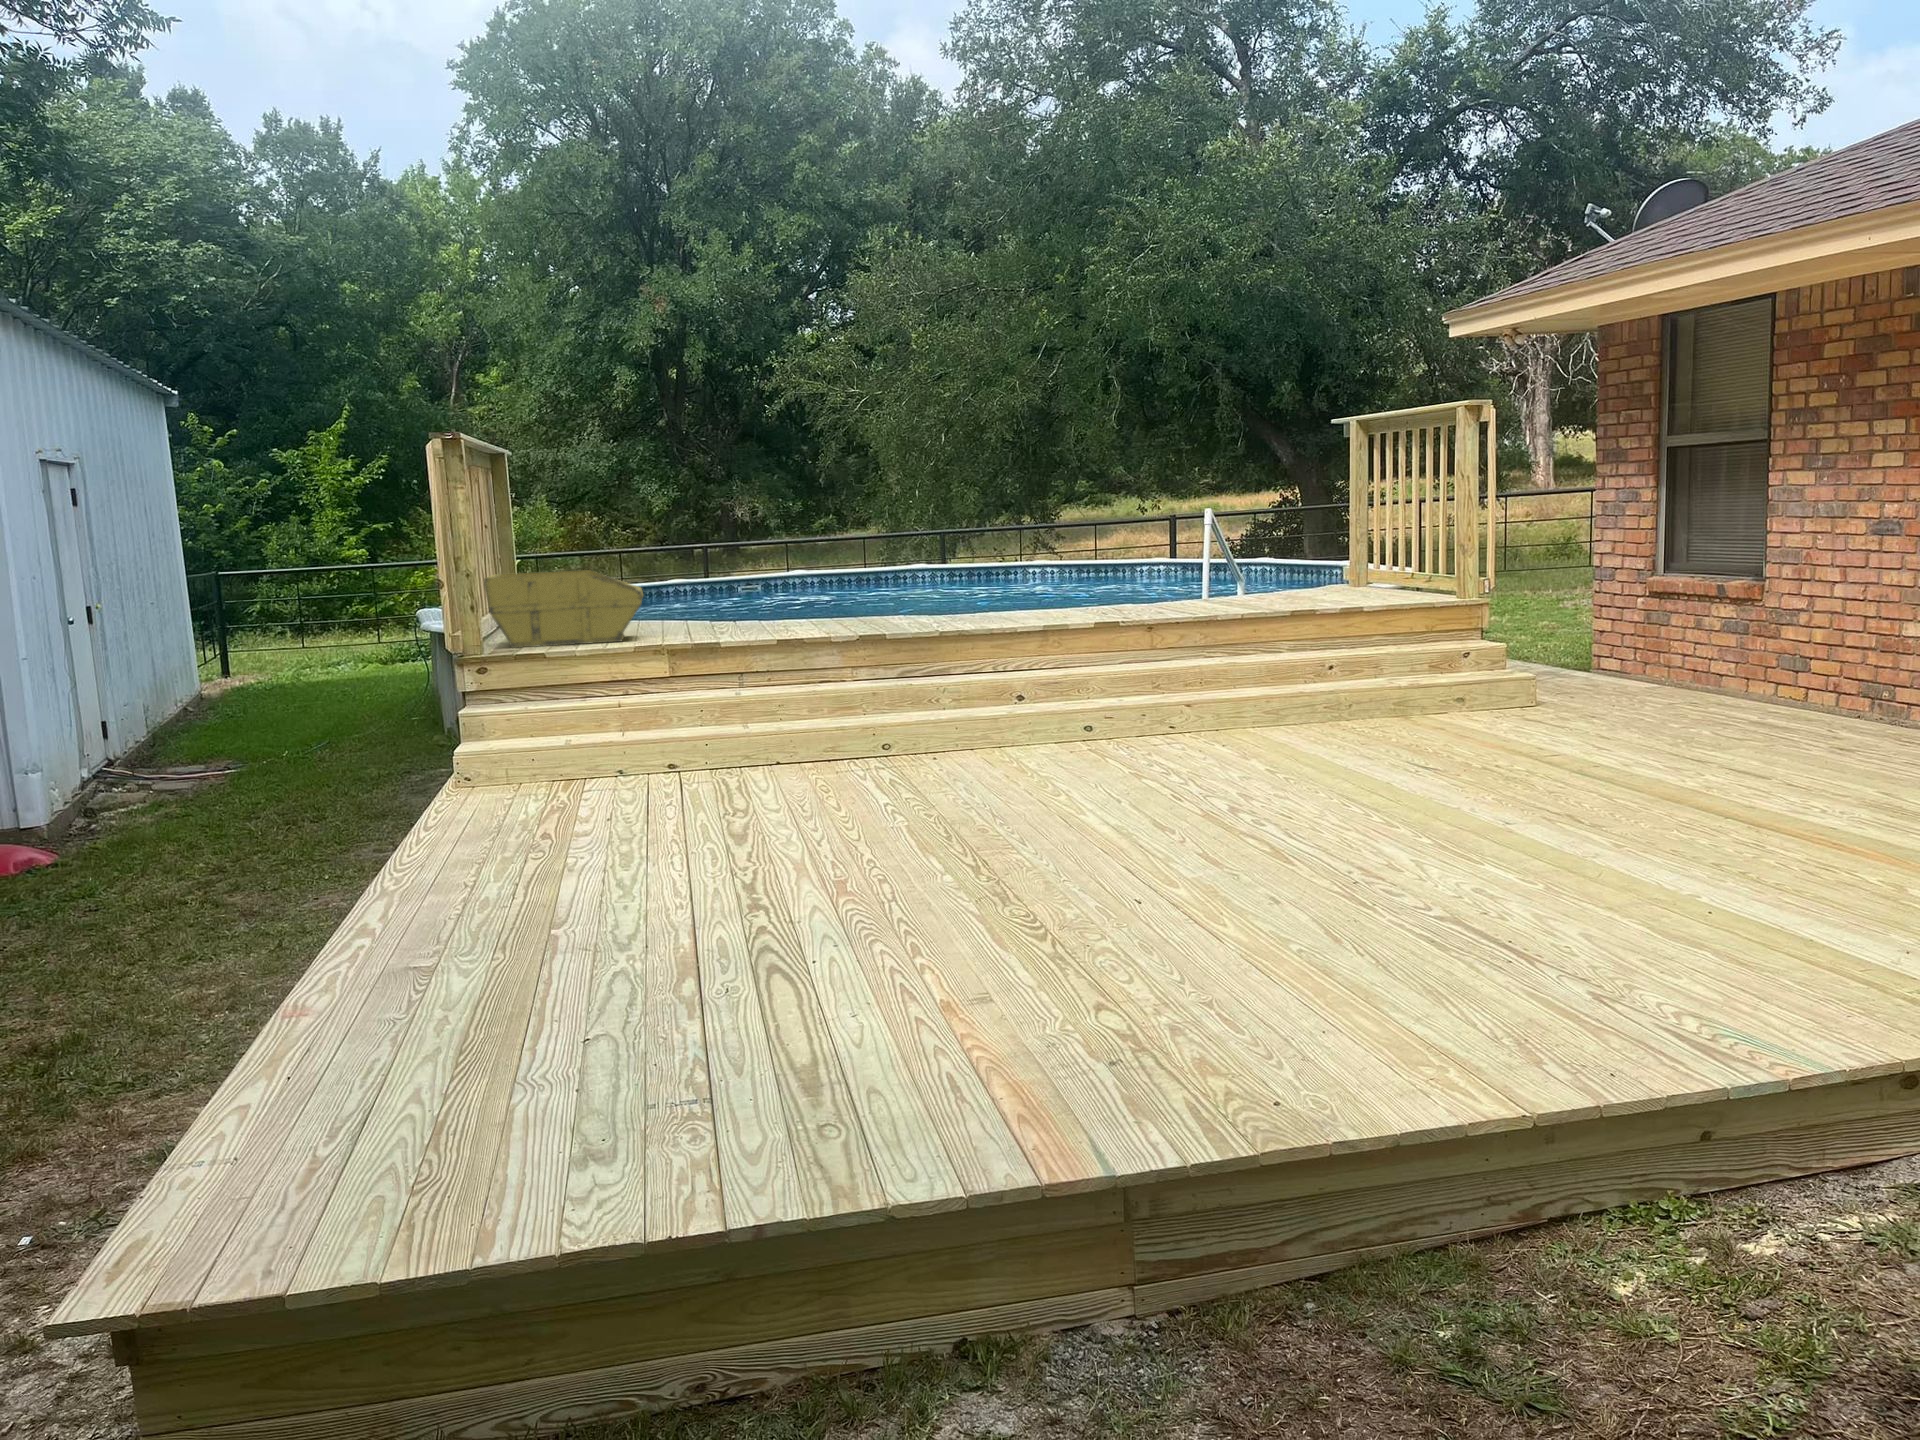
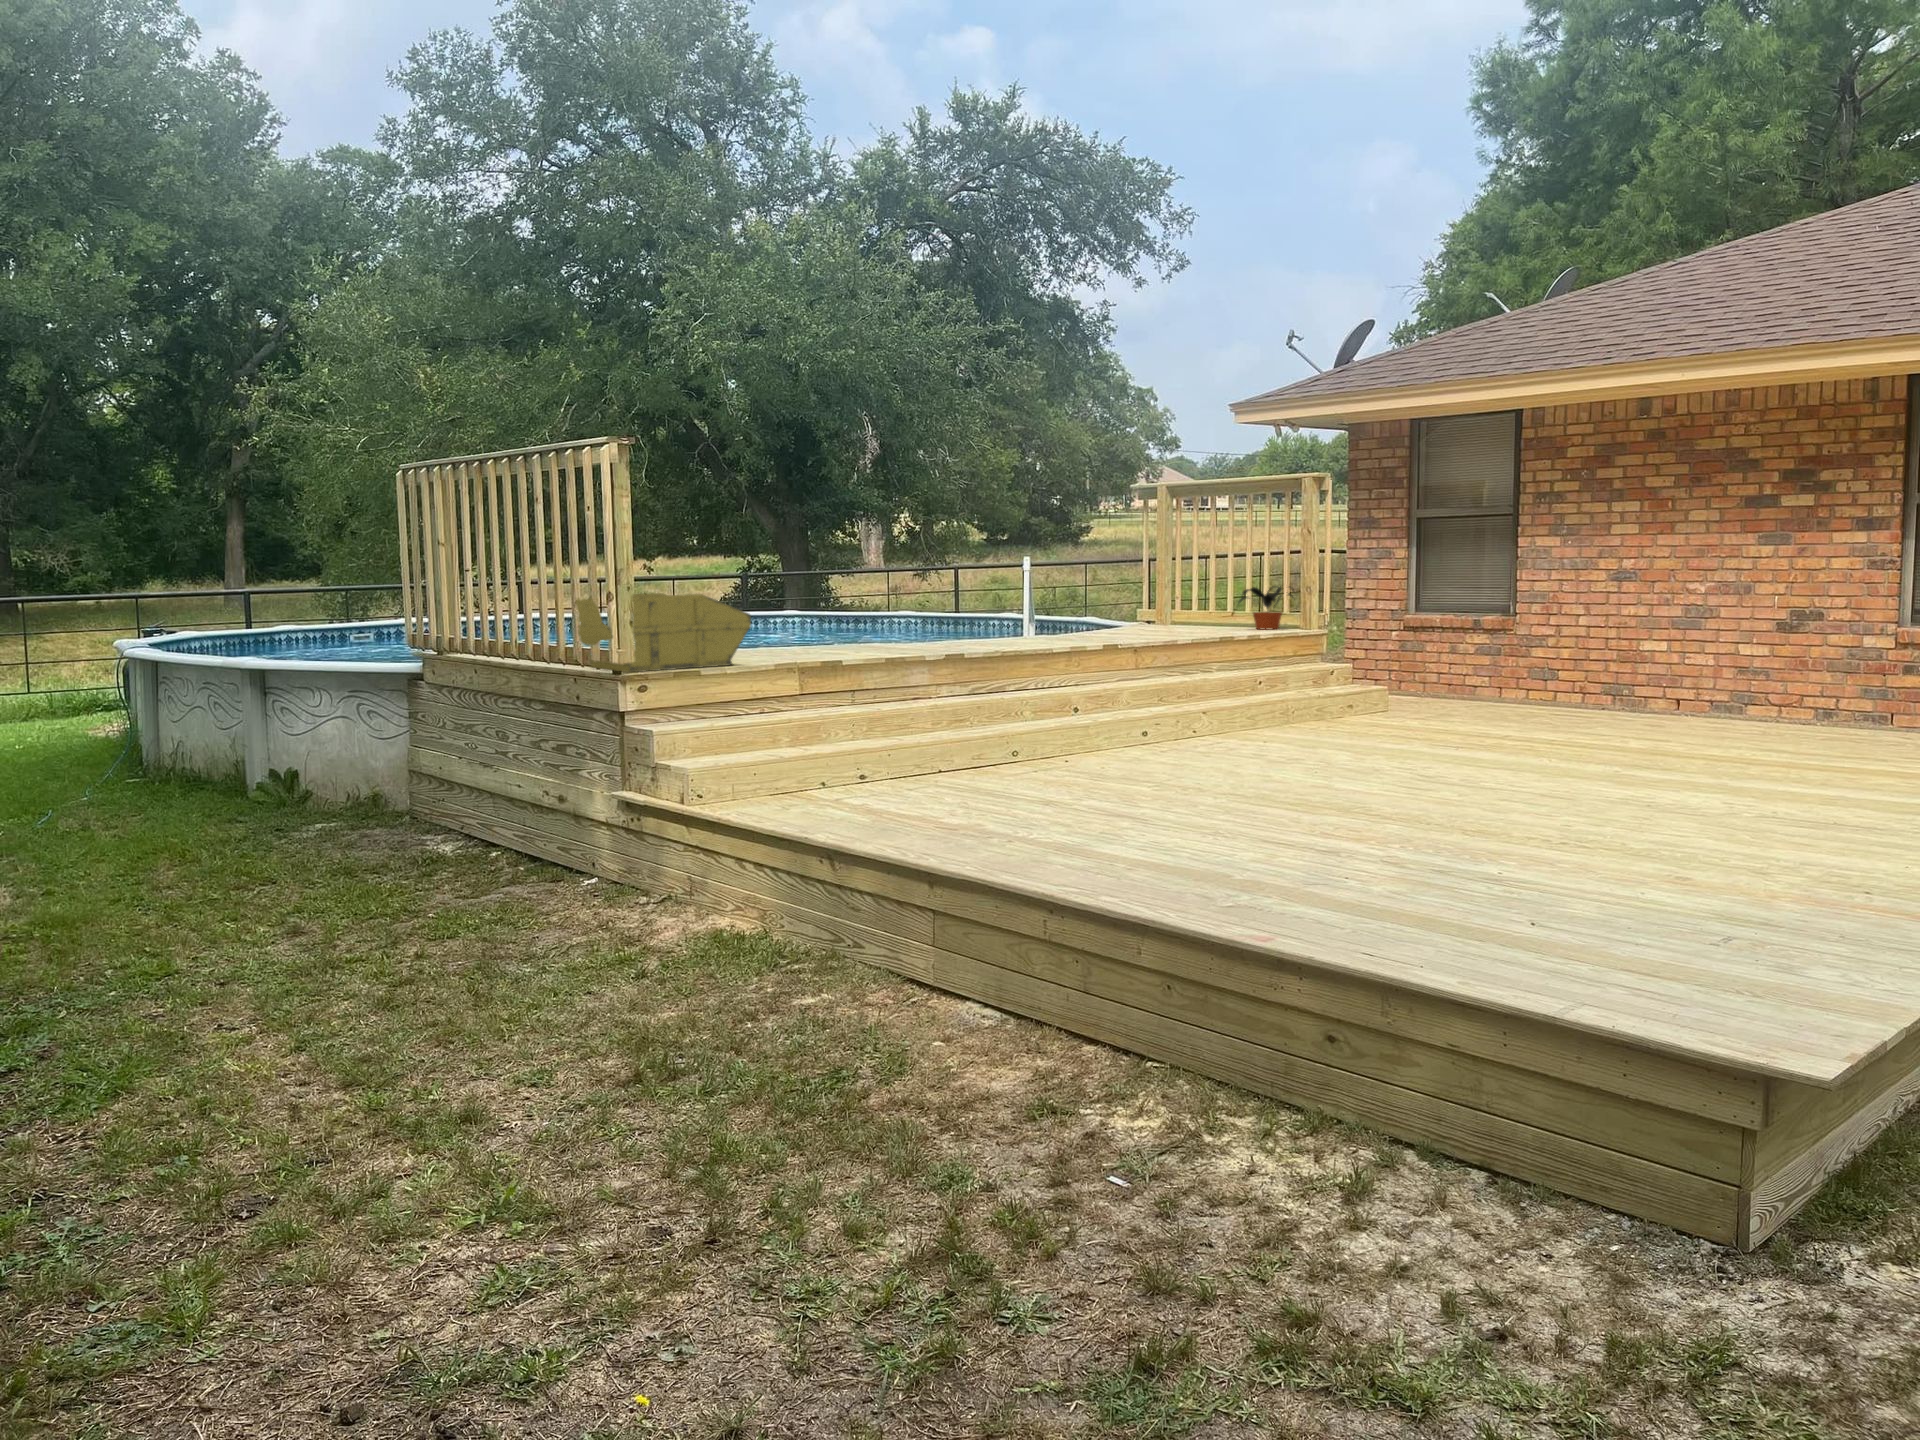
potted plant: none [1368,544,1447,598] -> present [1239,586,1293,630]

